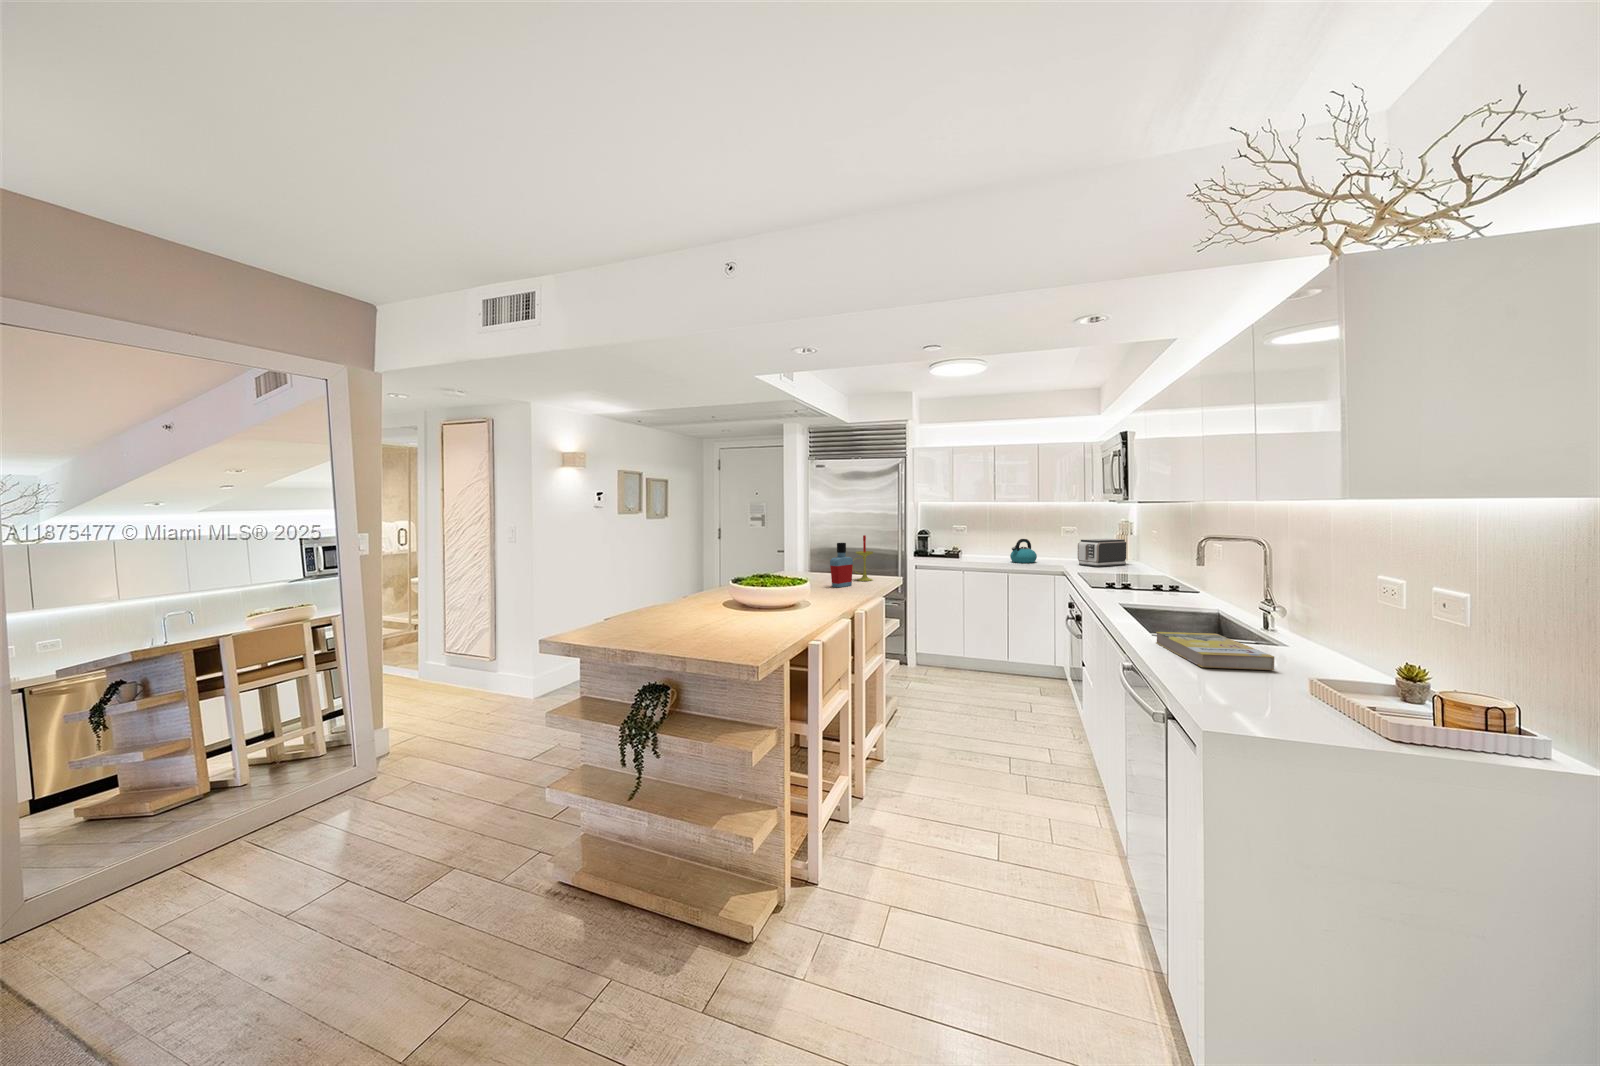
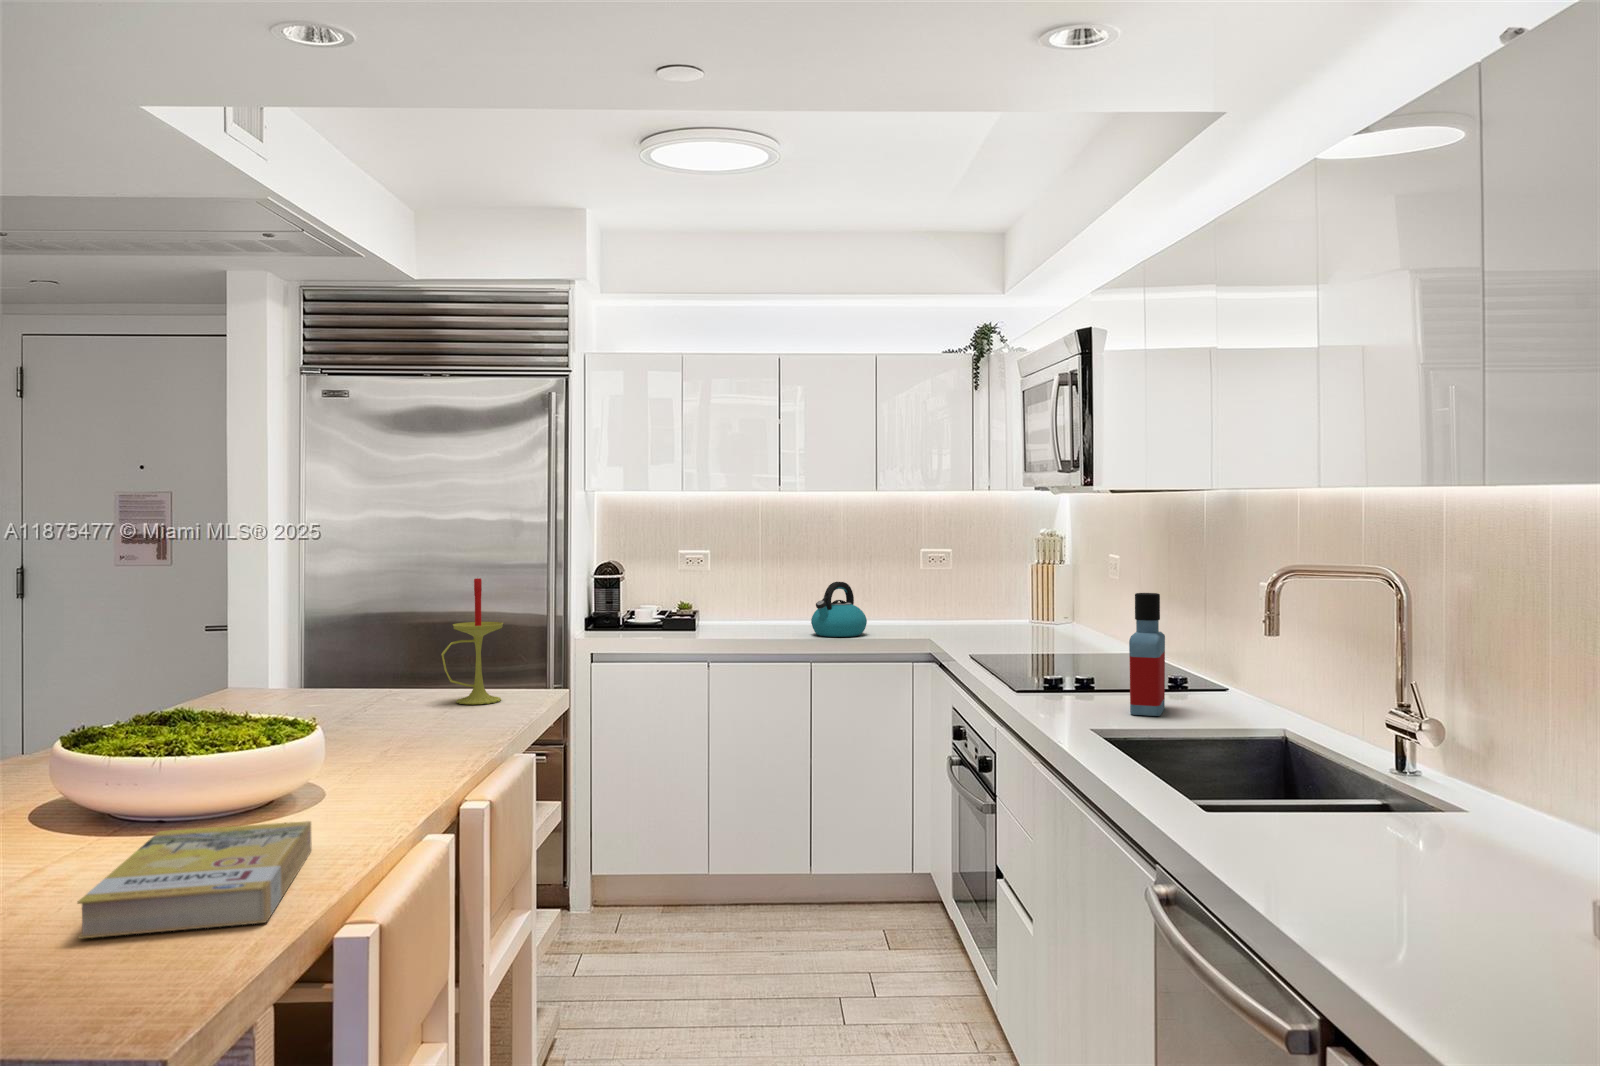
toaster: present [1078,539,1126,567] -> none [949,579,1038,640]
bottle: present [830,543,853,587] -> present [1129,593,1165,716]
book: present [1156,632,1274,670] -> present [77,821,312,939]

